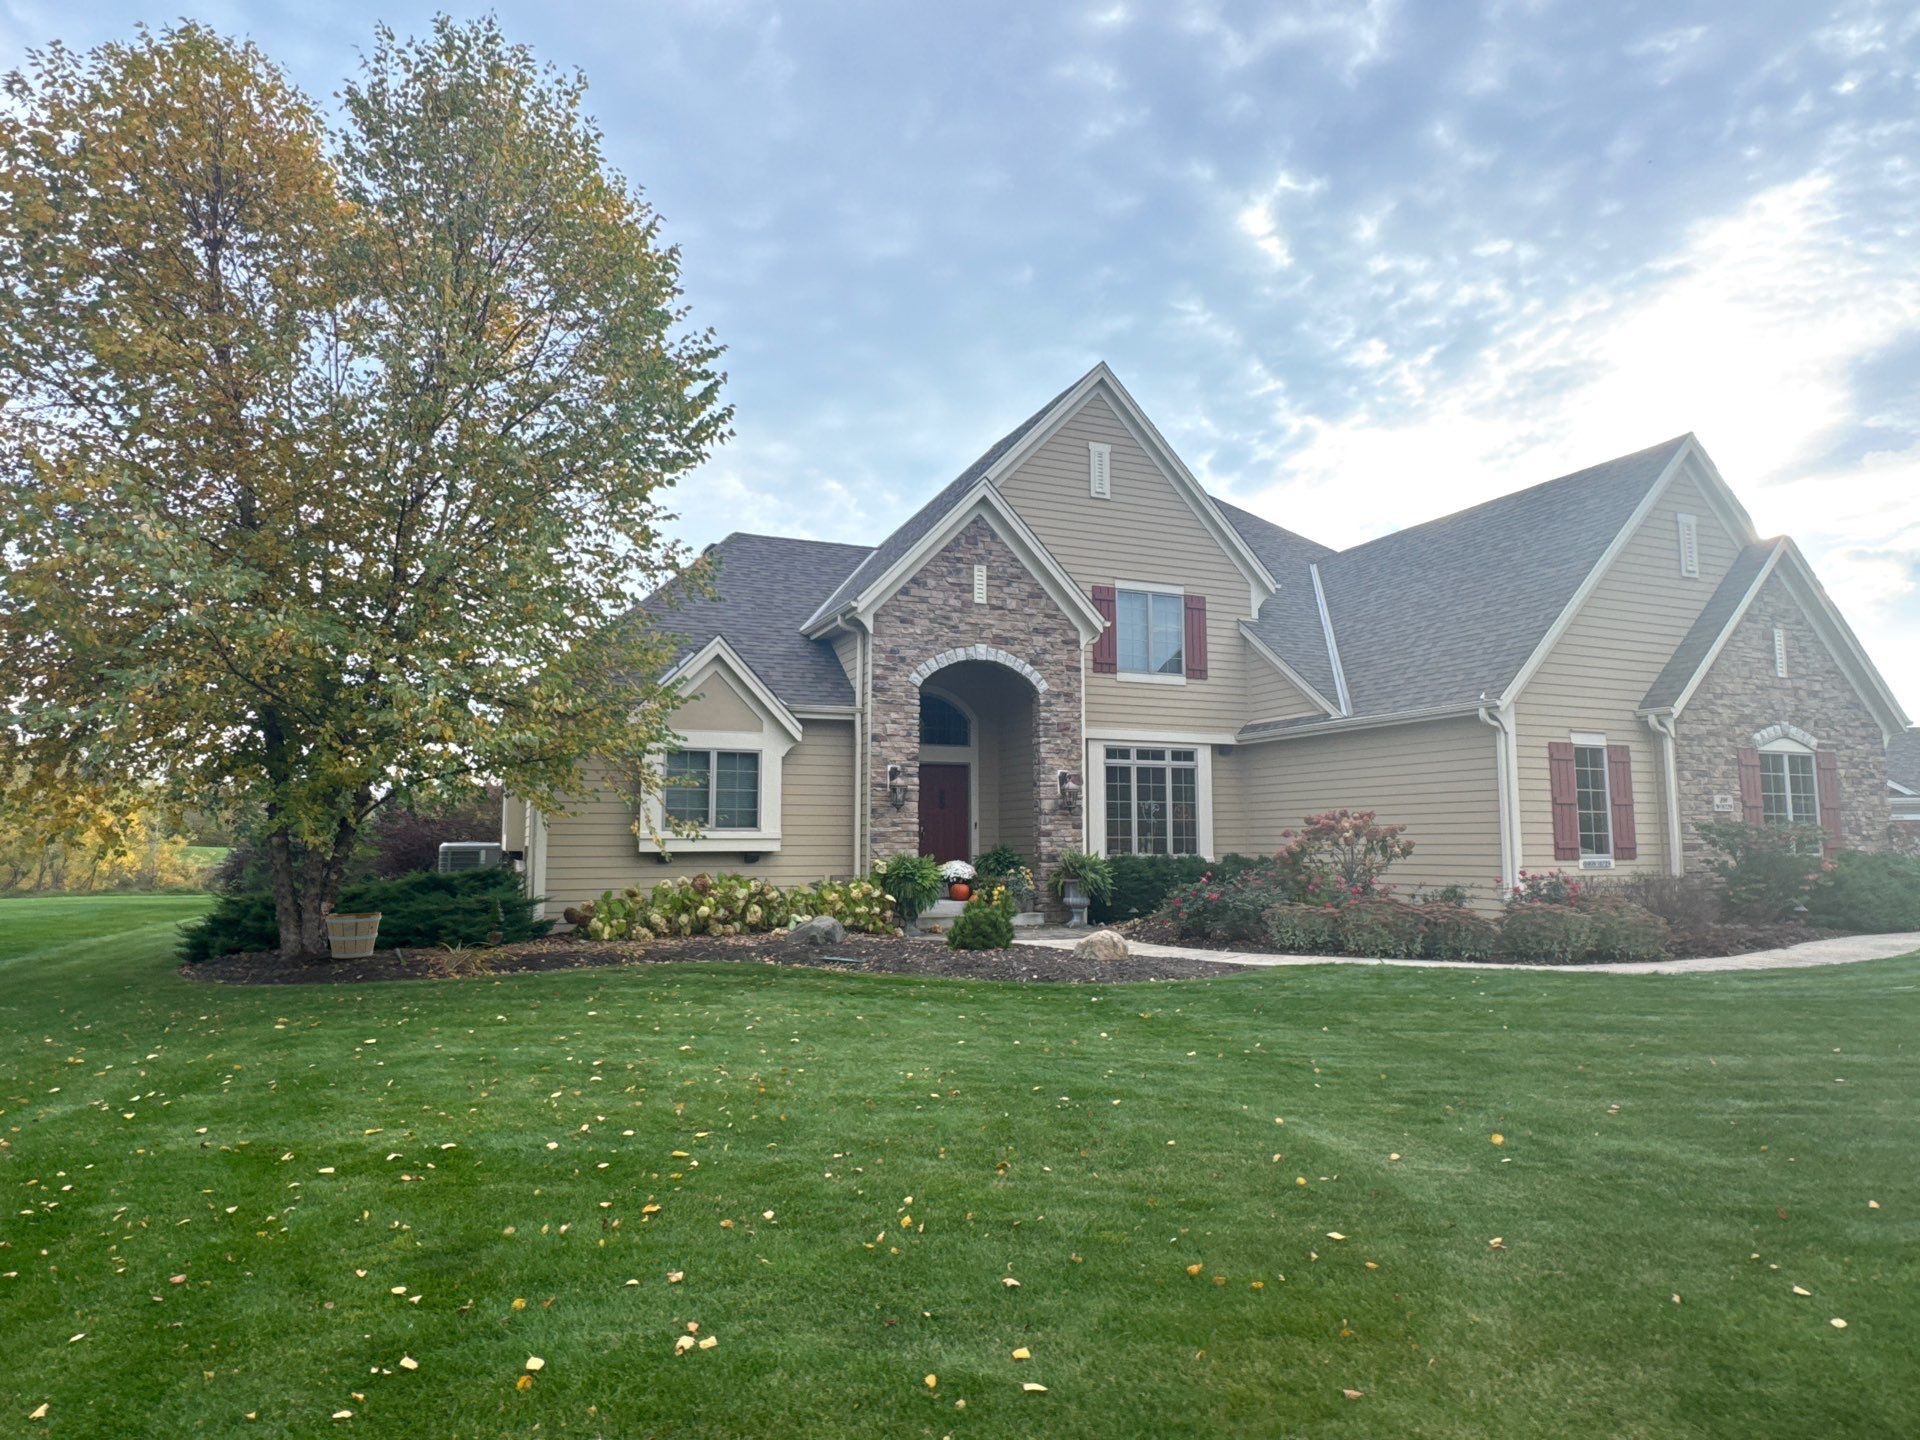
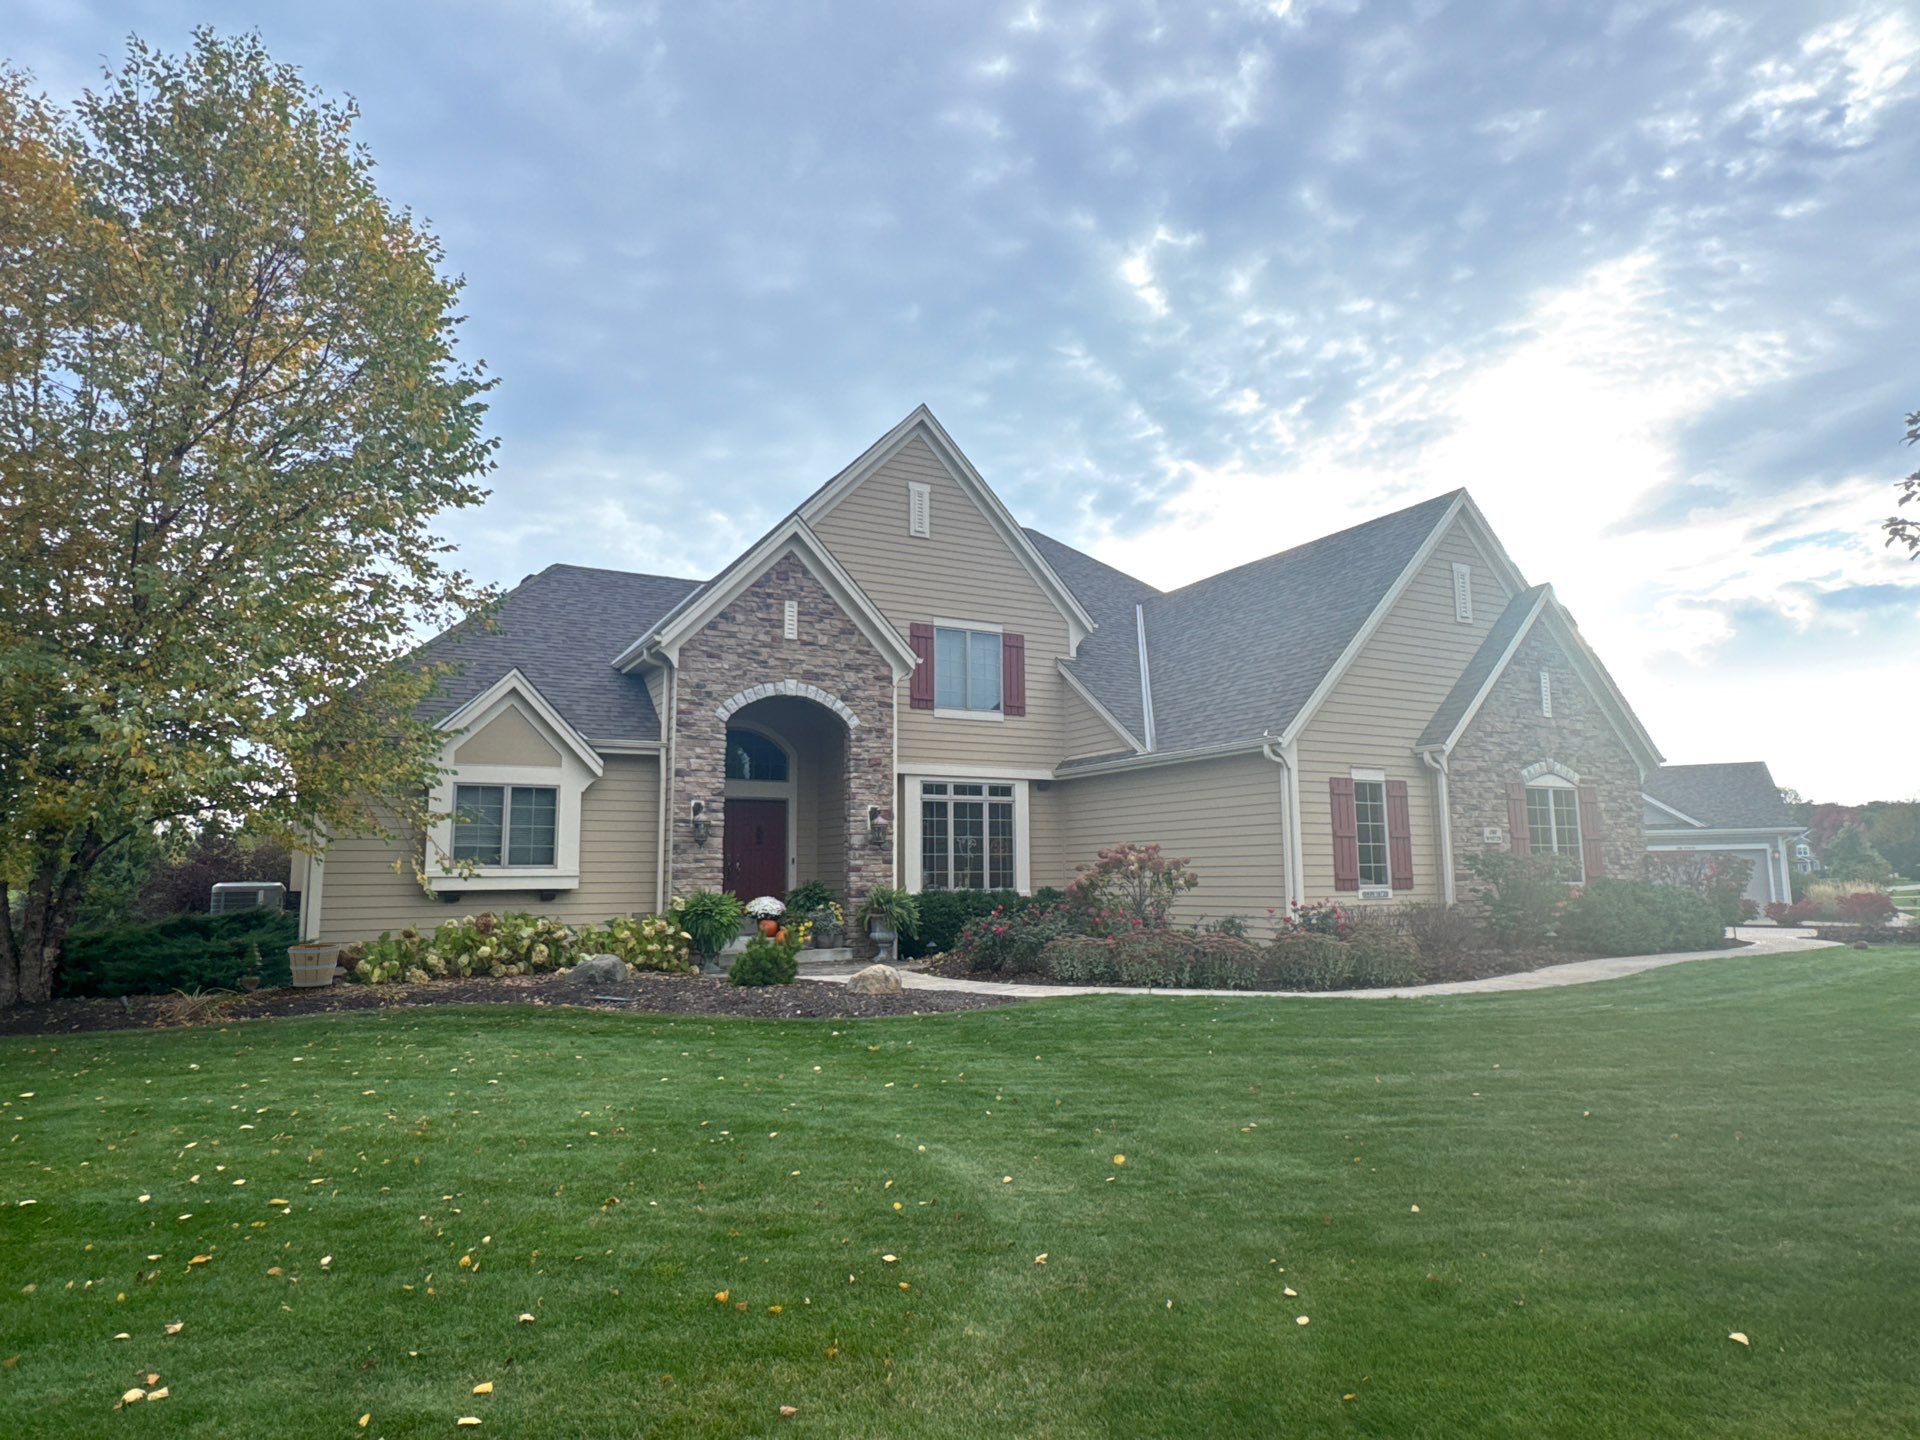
wooden bucket: present [325,912,382,959] -> present [288,943,341,987]

